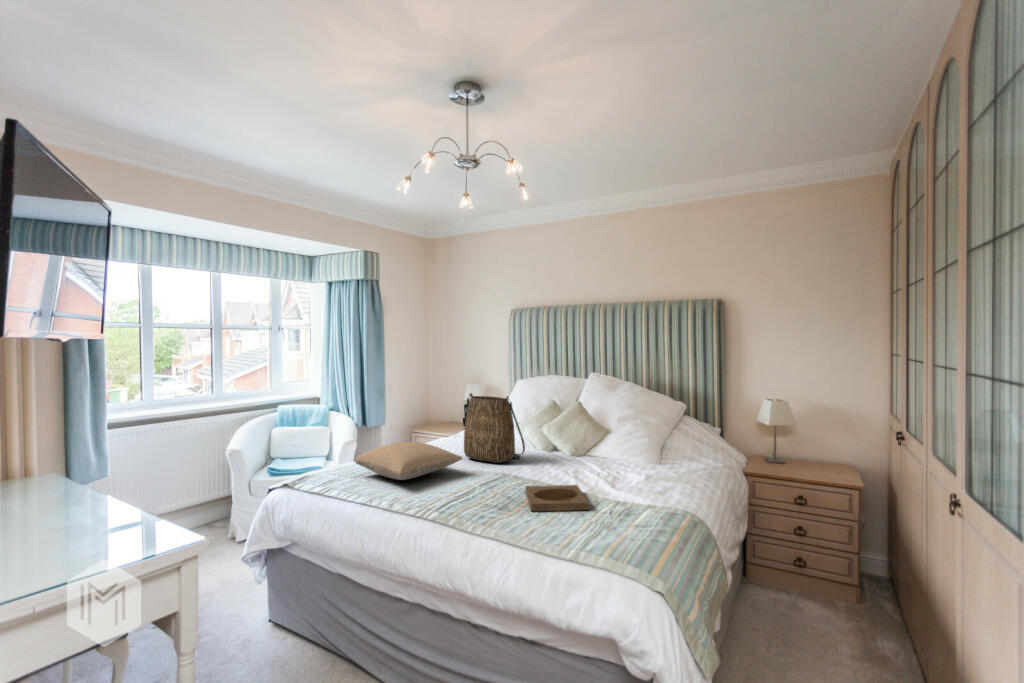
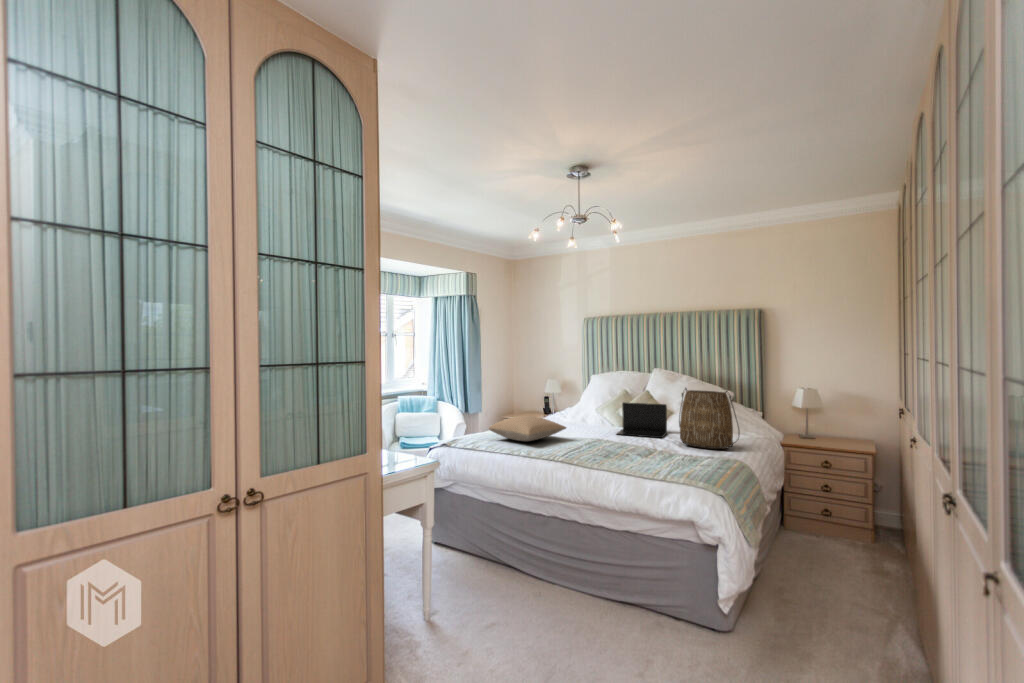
tote bag: present [464,393,525,463] -> present [679,388,739,449]
laptop: none [534,419,601,469] -> present [616,403,667,438]
tray: present [525,485,589,511] -> none [618,444,667,458]

